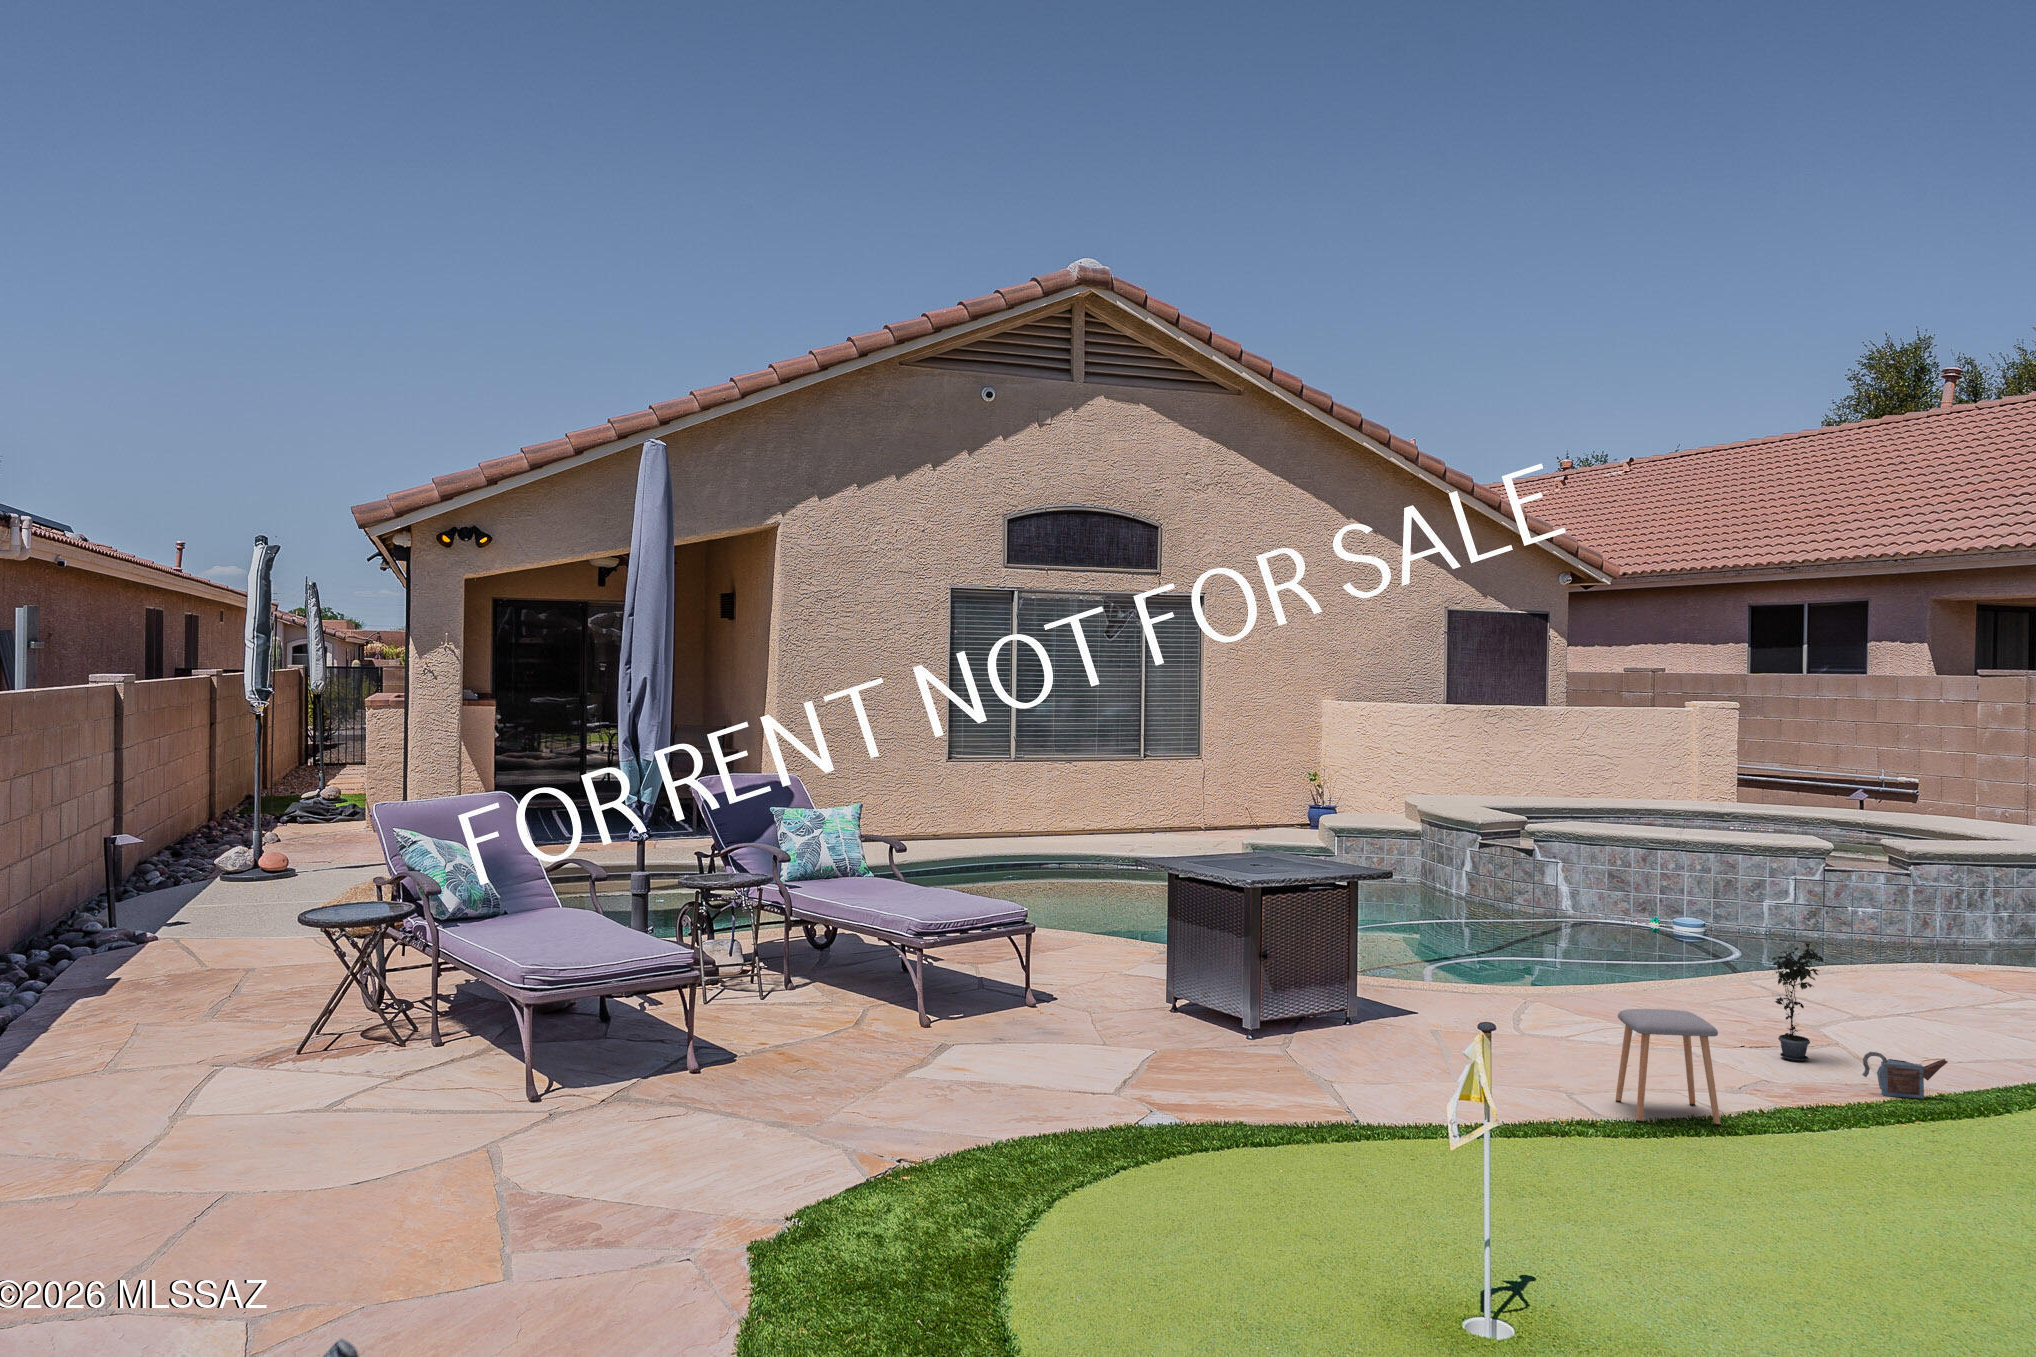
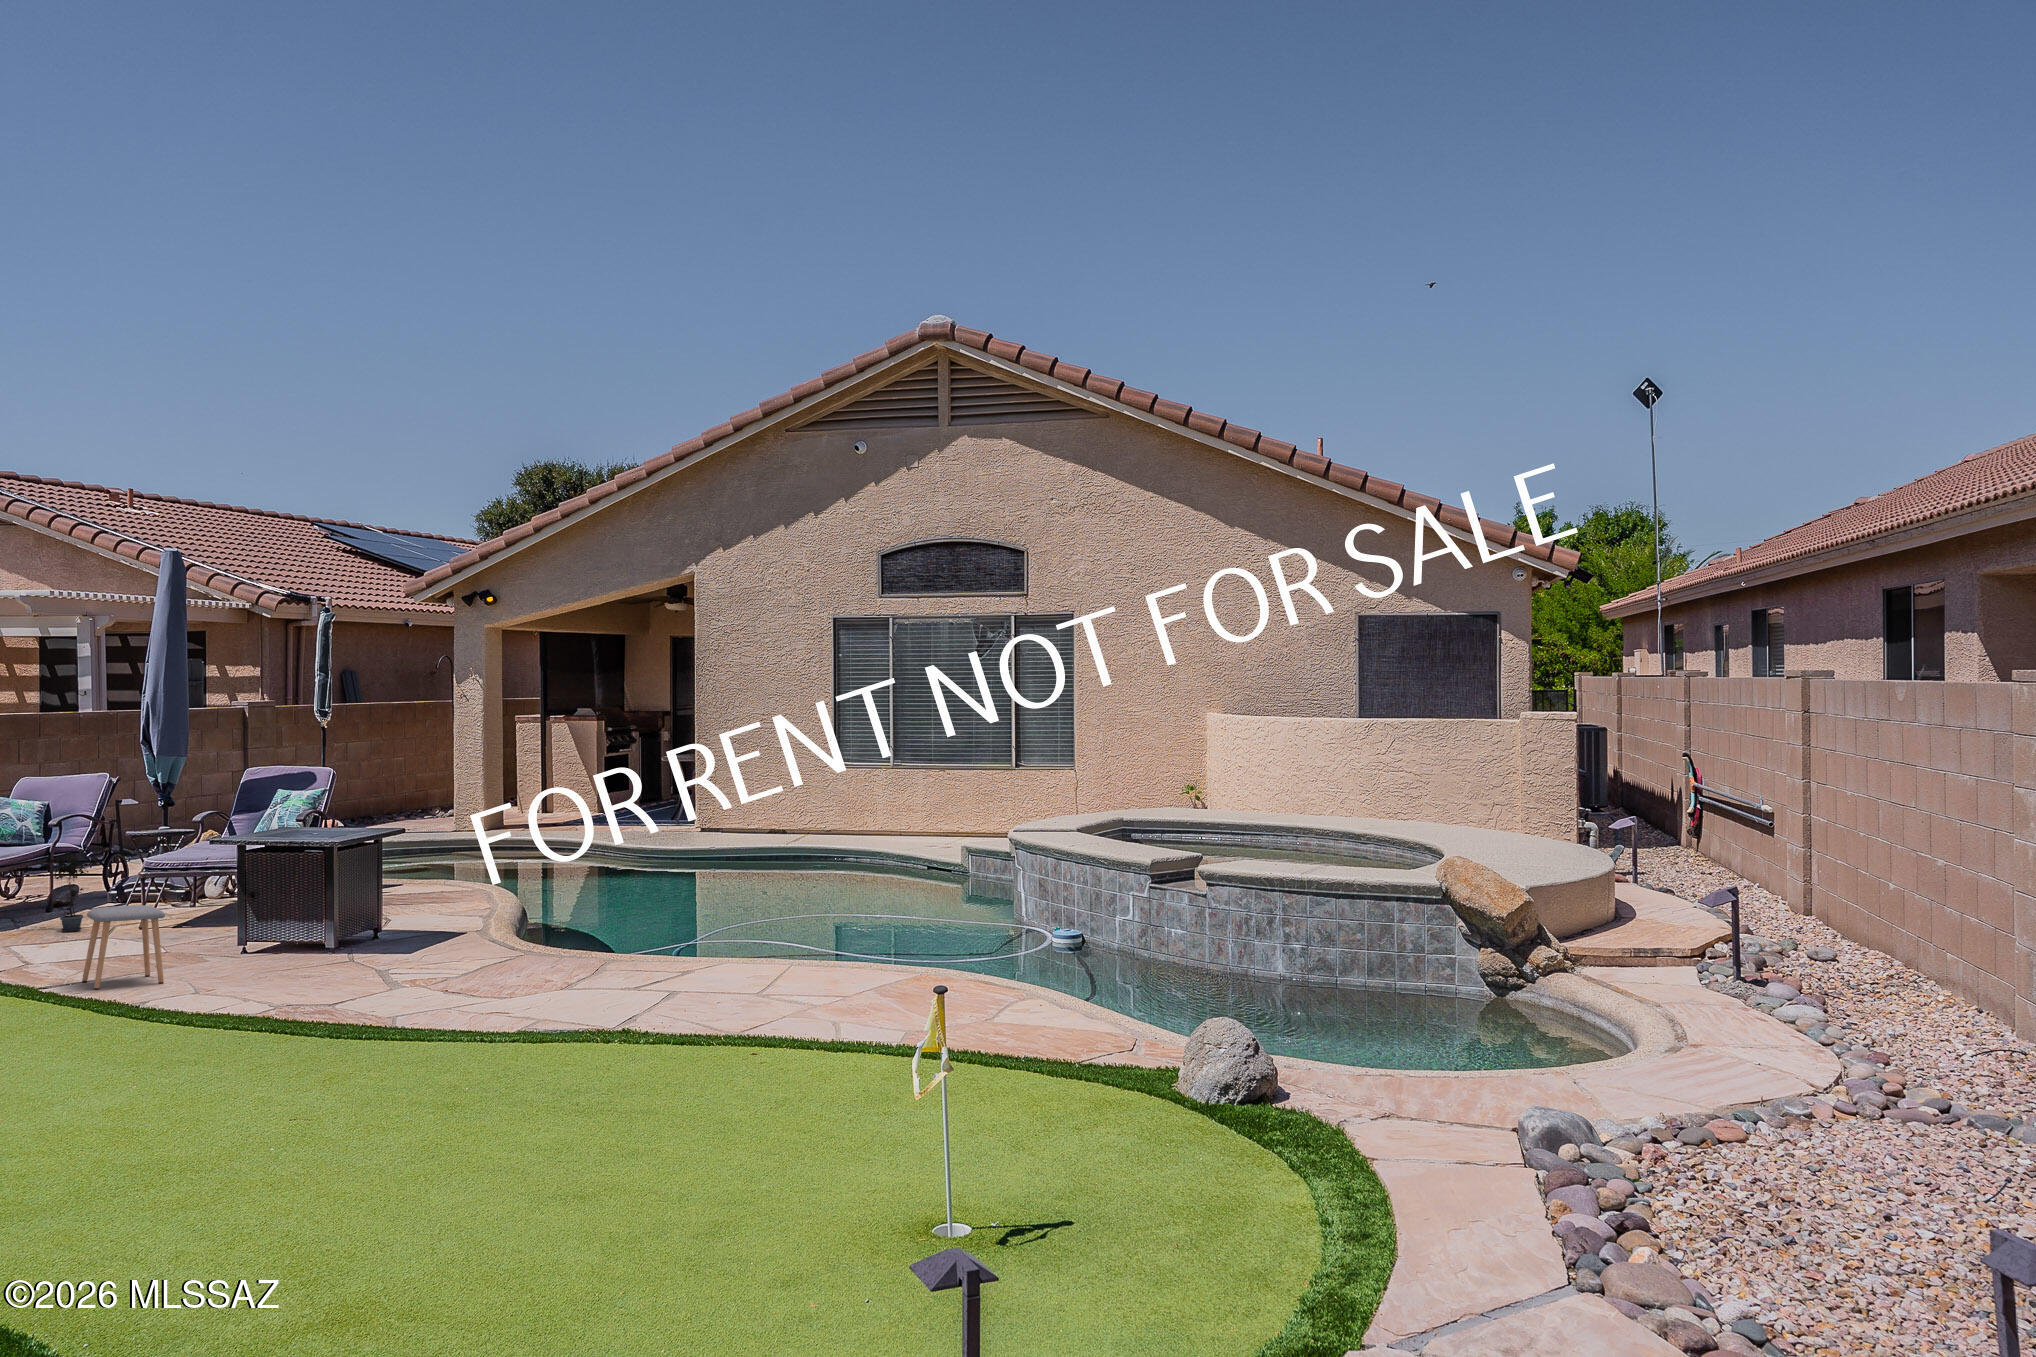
potted plant: present [1770,943,1824,1061] -> present [40,852,99,932]
watering can: present [1862,1052,1948,1099] -> none [267,963,288,1005]

